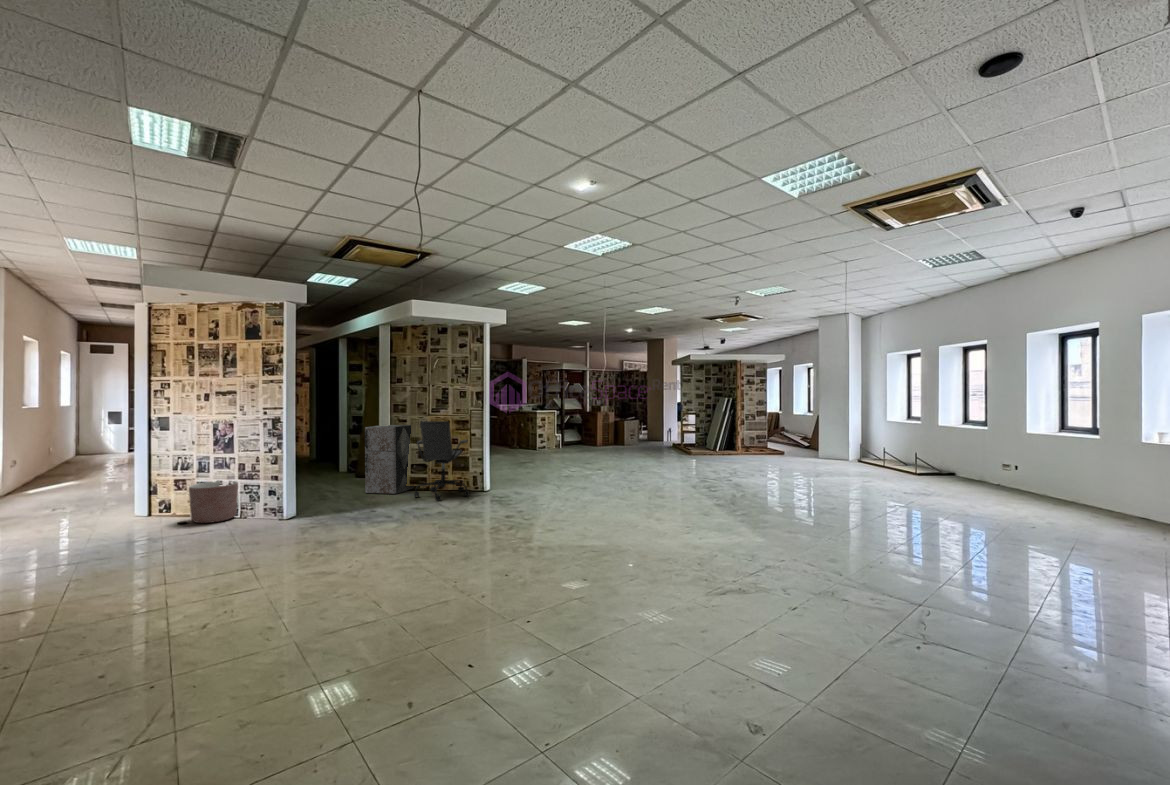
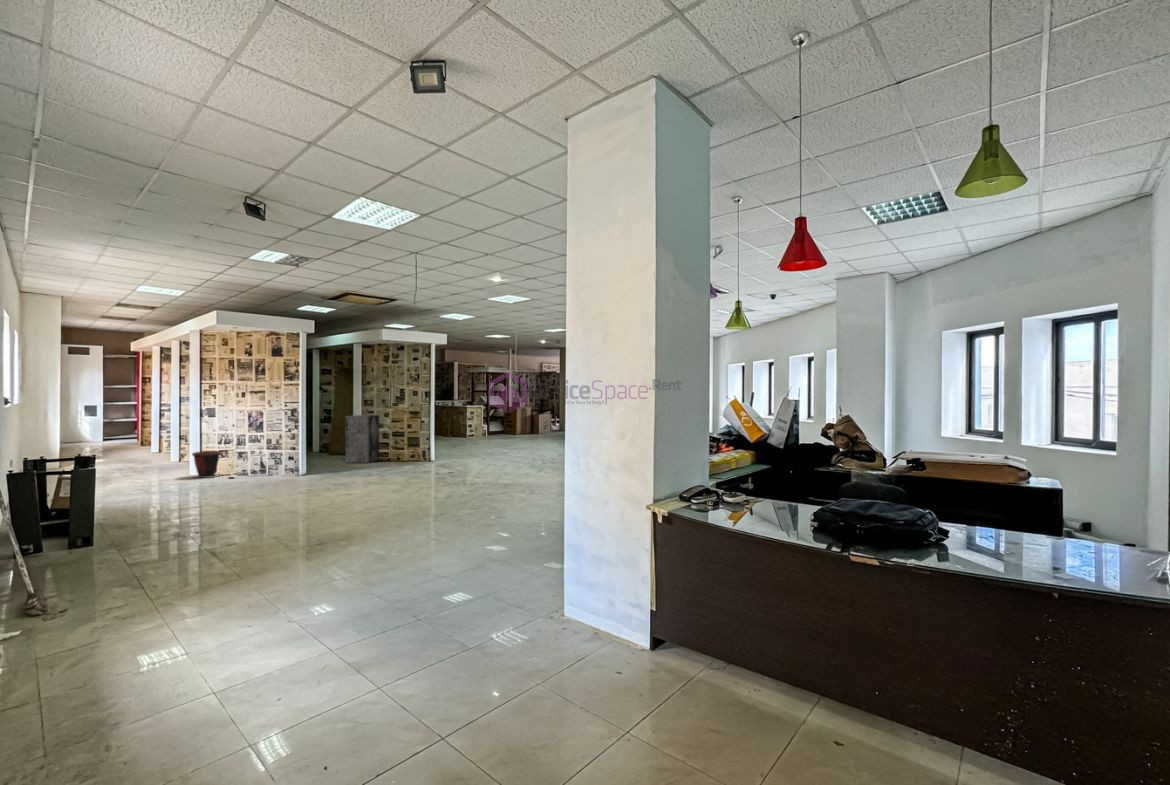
office chair: present [414,421,470,501] -> none [383,412,423,466]
waste bin: none [125,480,179,523] -> present [192,451,221,478]
planter: present [189,481,238,523] -> none [238,451,269,477]

